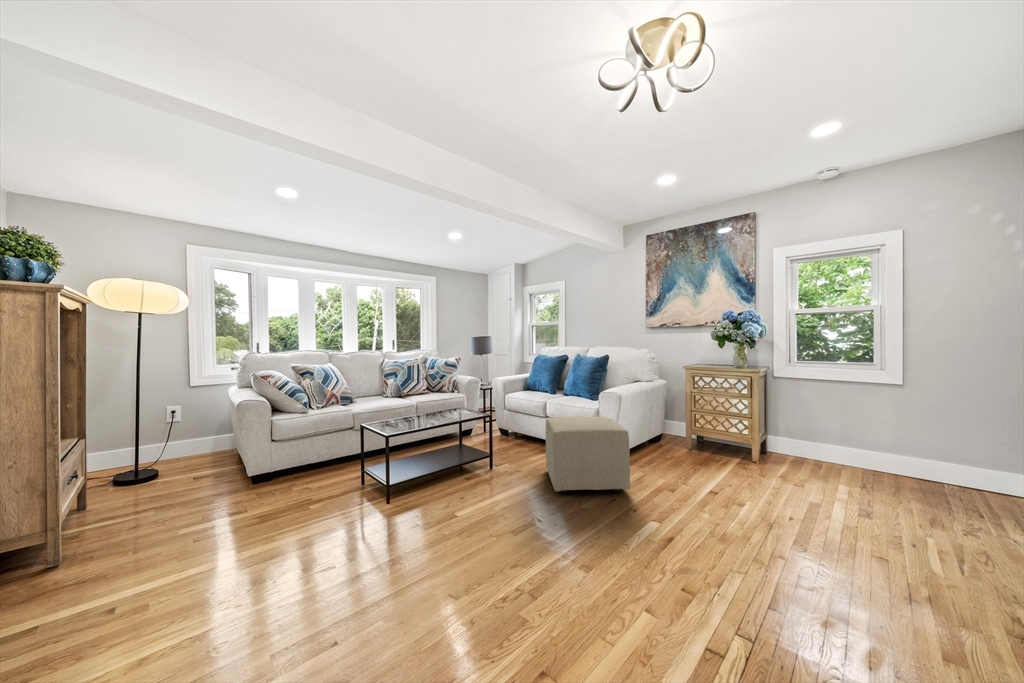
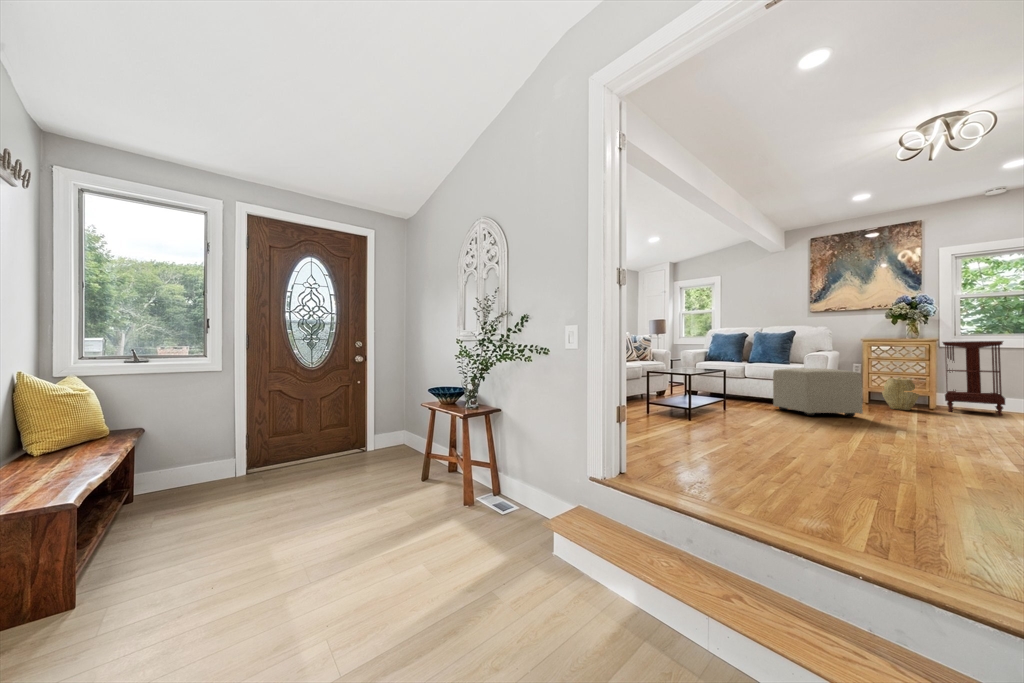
side table: none [765,372,839,477] -> present [943,341,1005,416]
woven basket: none [700,420,738,464] -> present [882,377,919,410]

